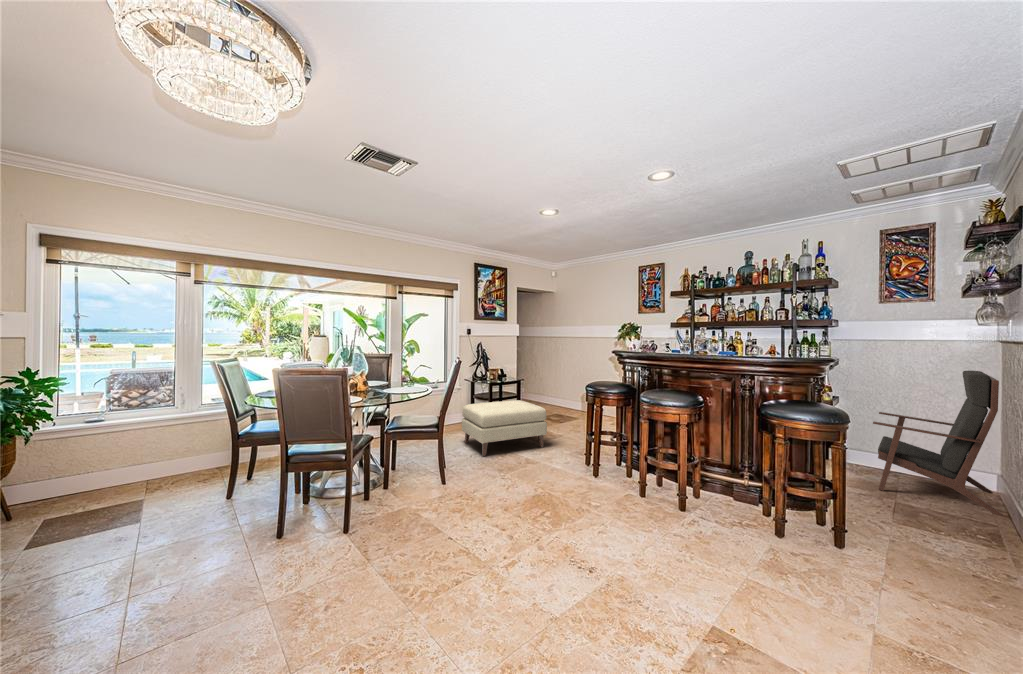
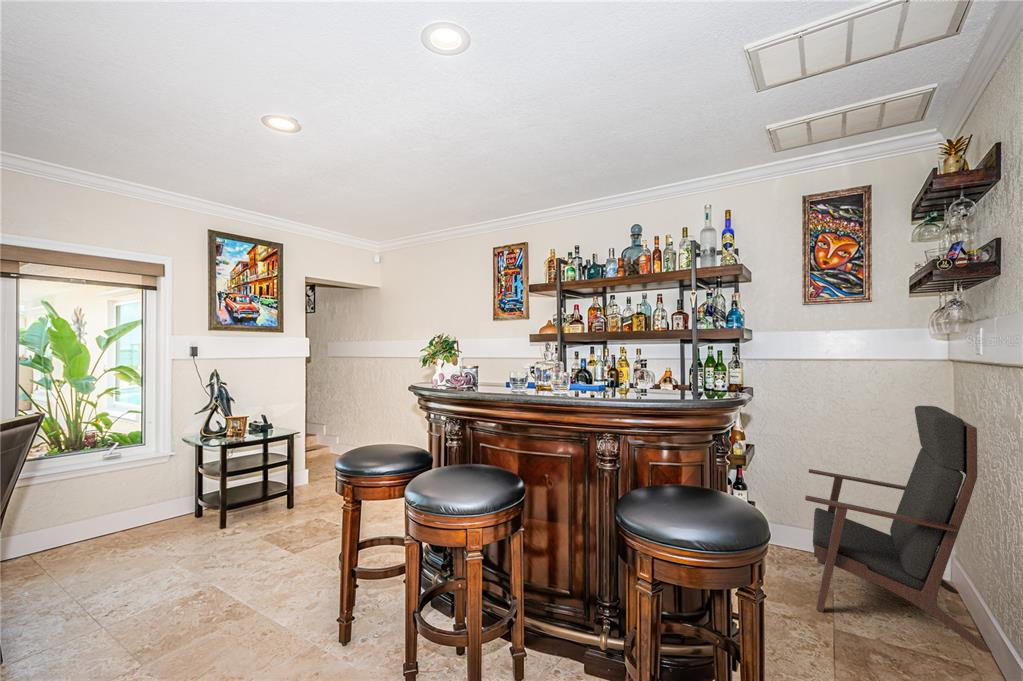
ottoman: present [462,400,547,456] -> none [116,477,295,617]

